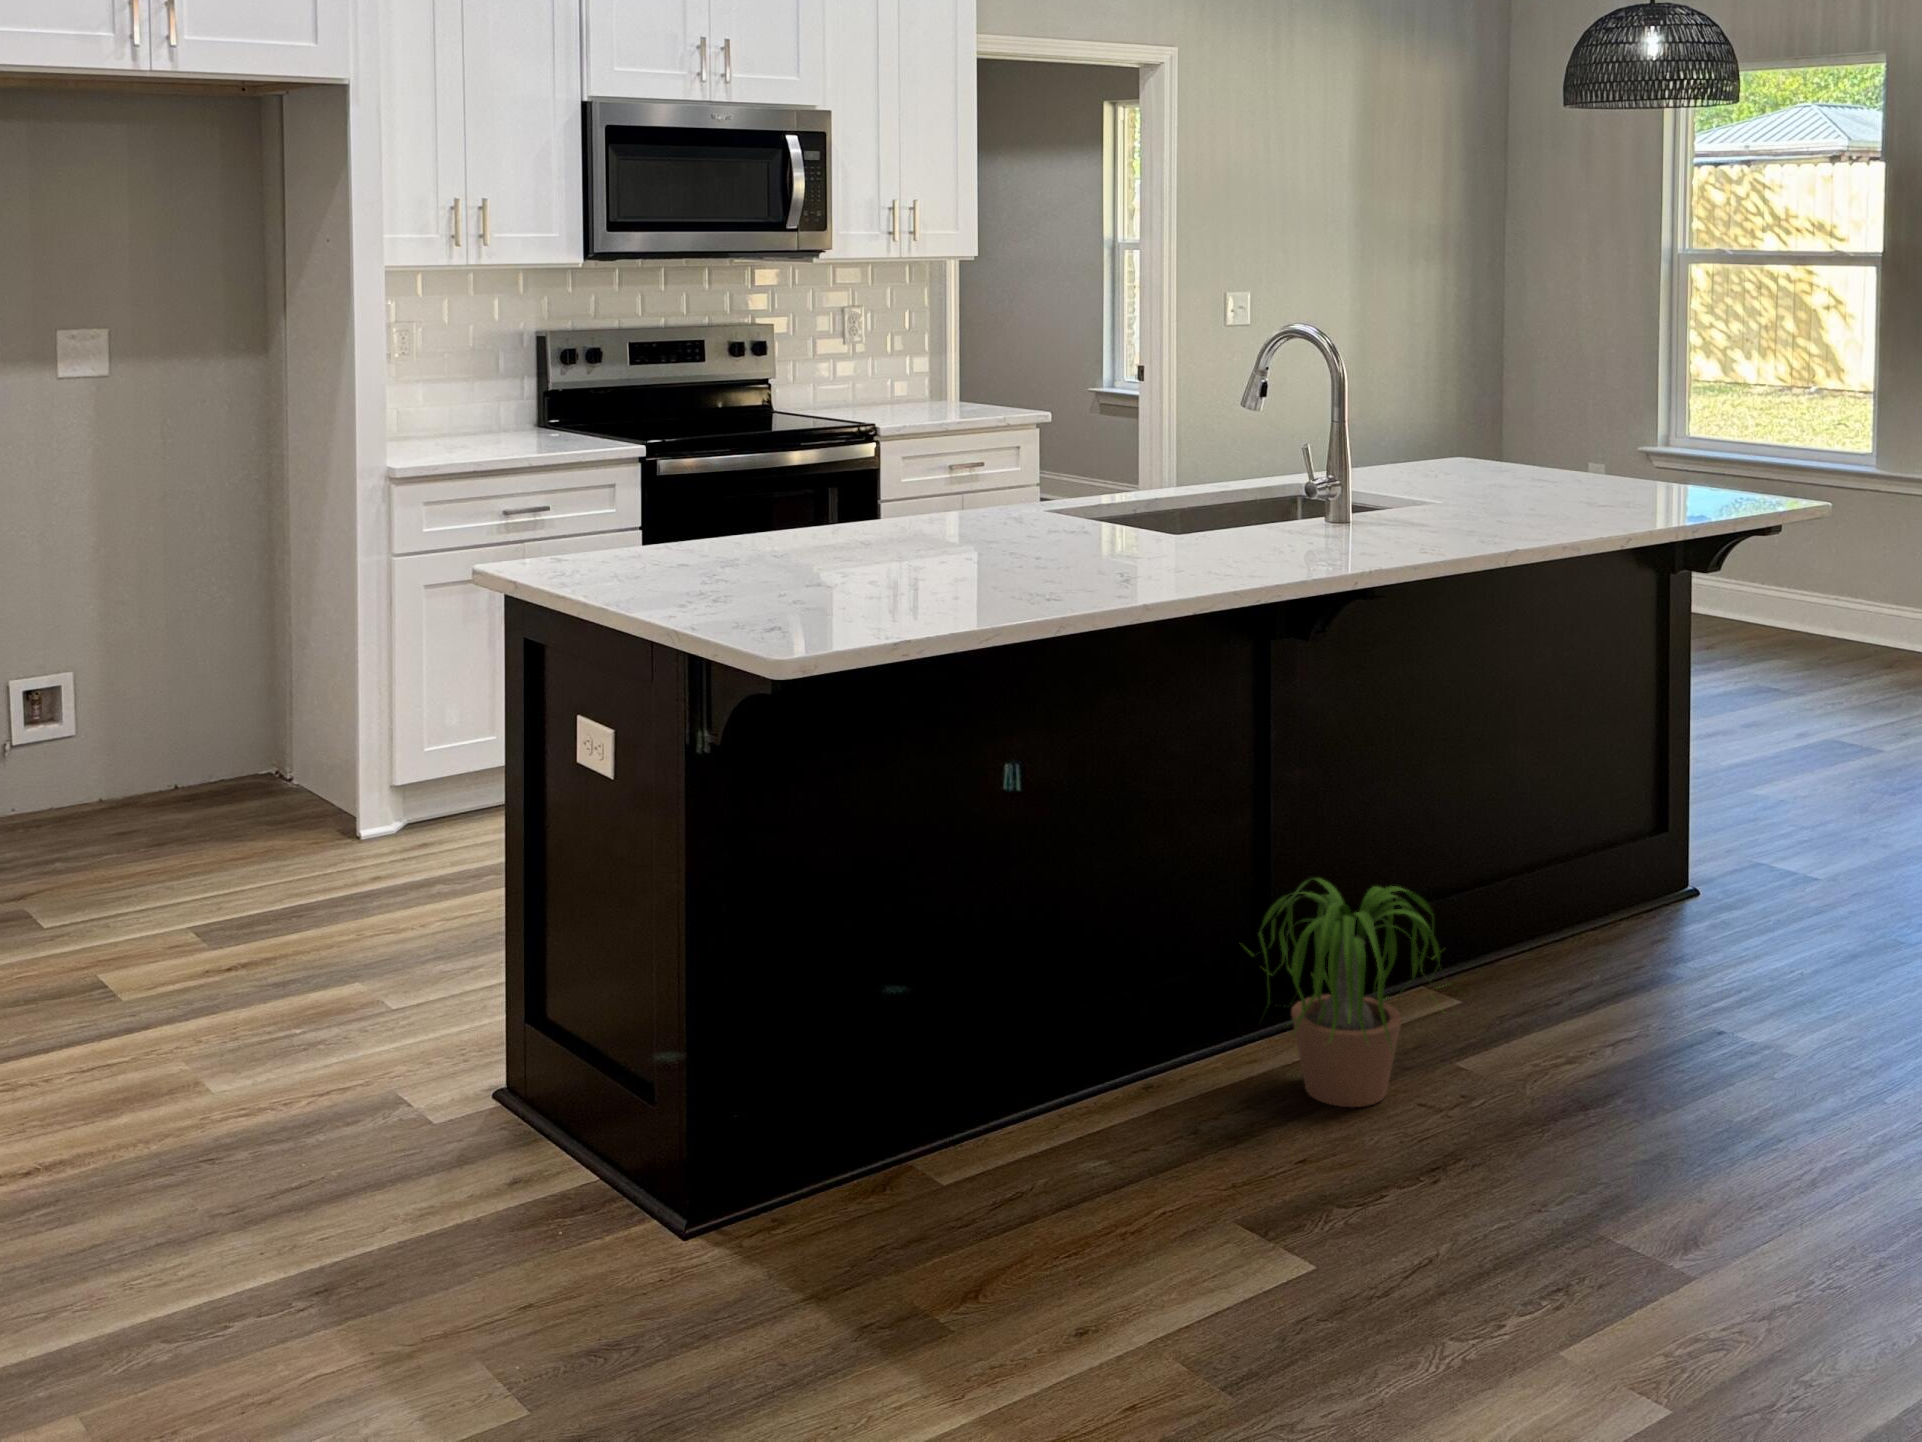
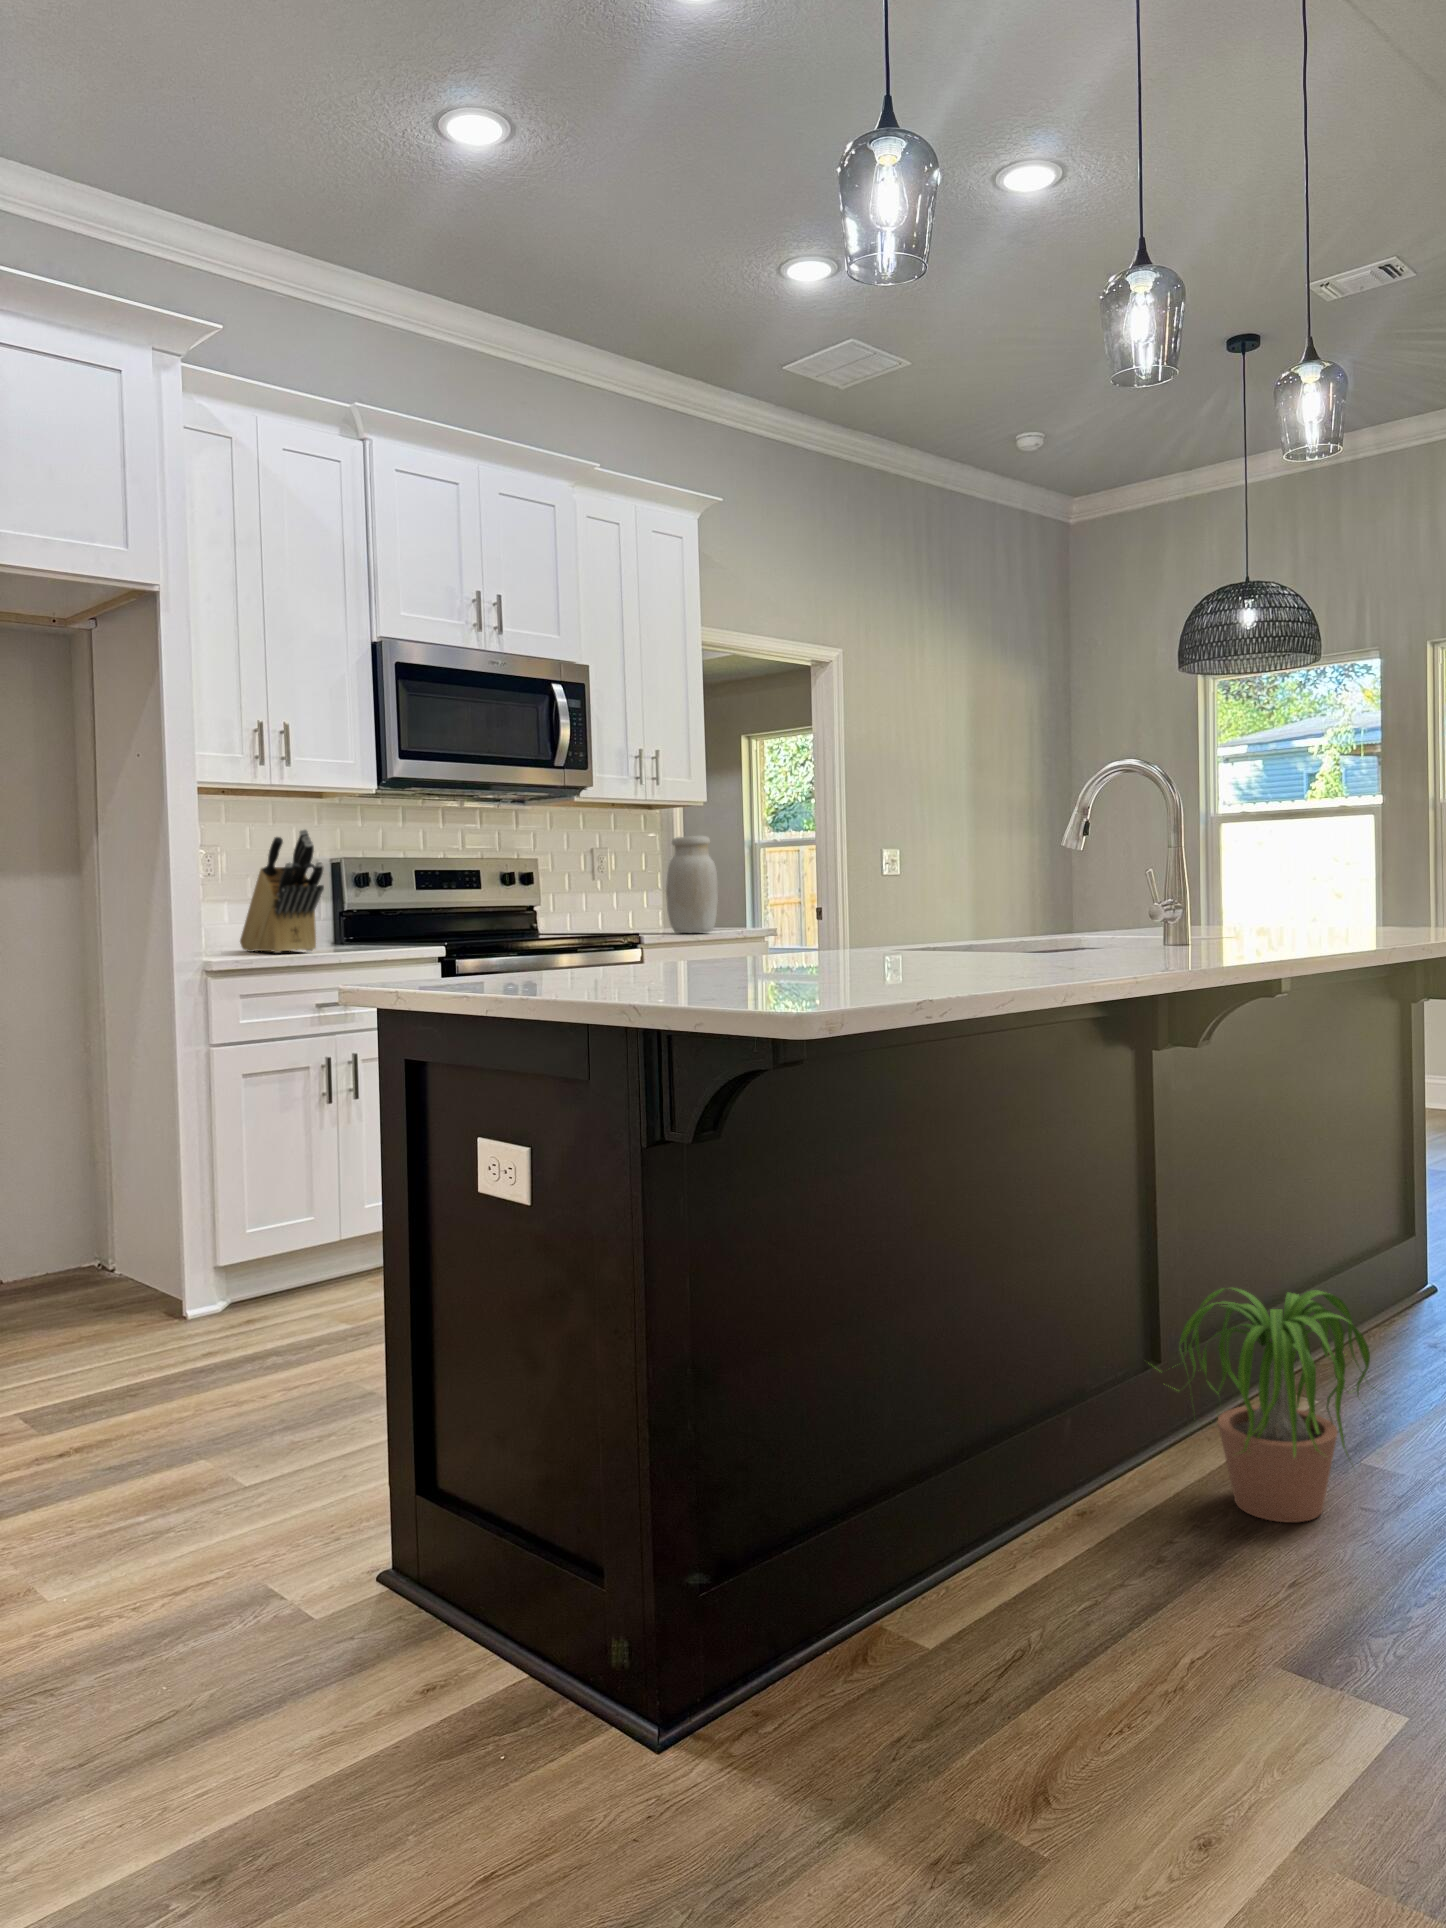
jar: none [911,309,970,420] -> present [666,836,718,933]
knife block: none [432,320,516,450] -> present [240,829,324,953]

